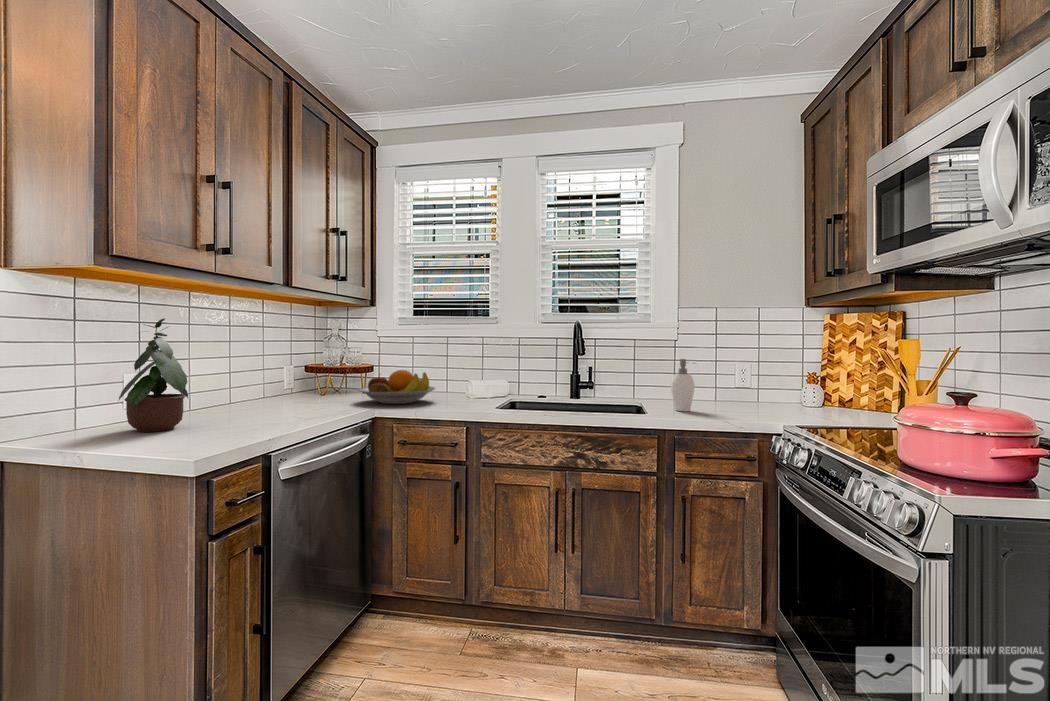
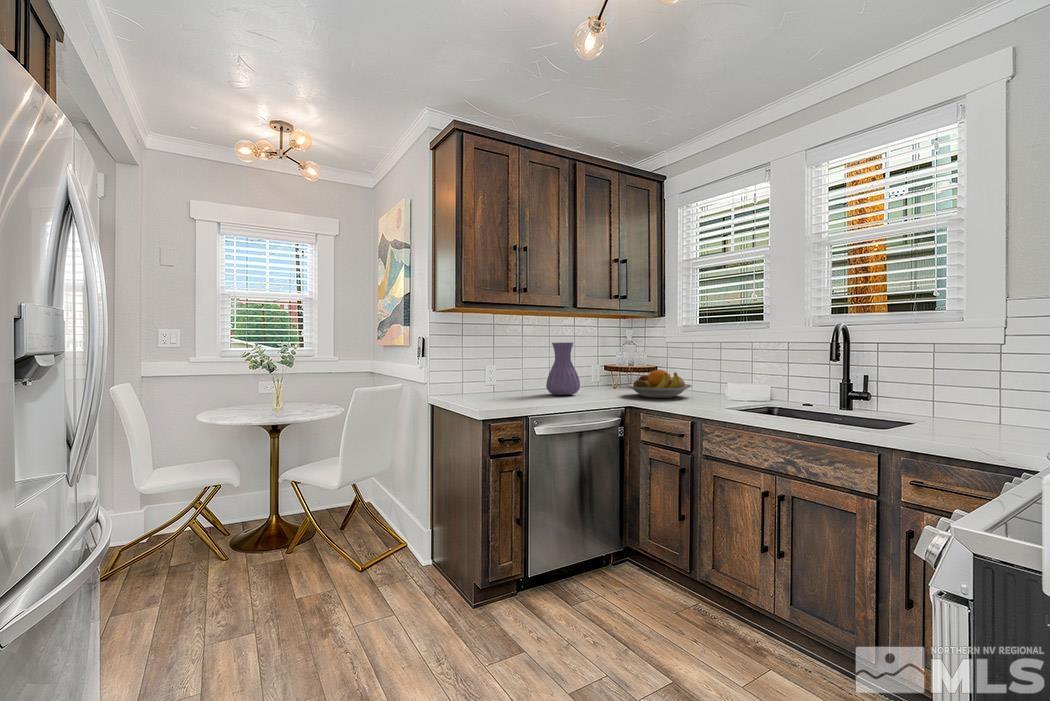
potted plant: present [119,318,188,432] -> none [465,334,504,401]
vase: none [244,335,297,411] -> present [546,342,580,395]
soap dispenser: present [671,359,695,411] -> none [932,366,969,432]

